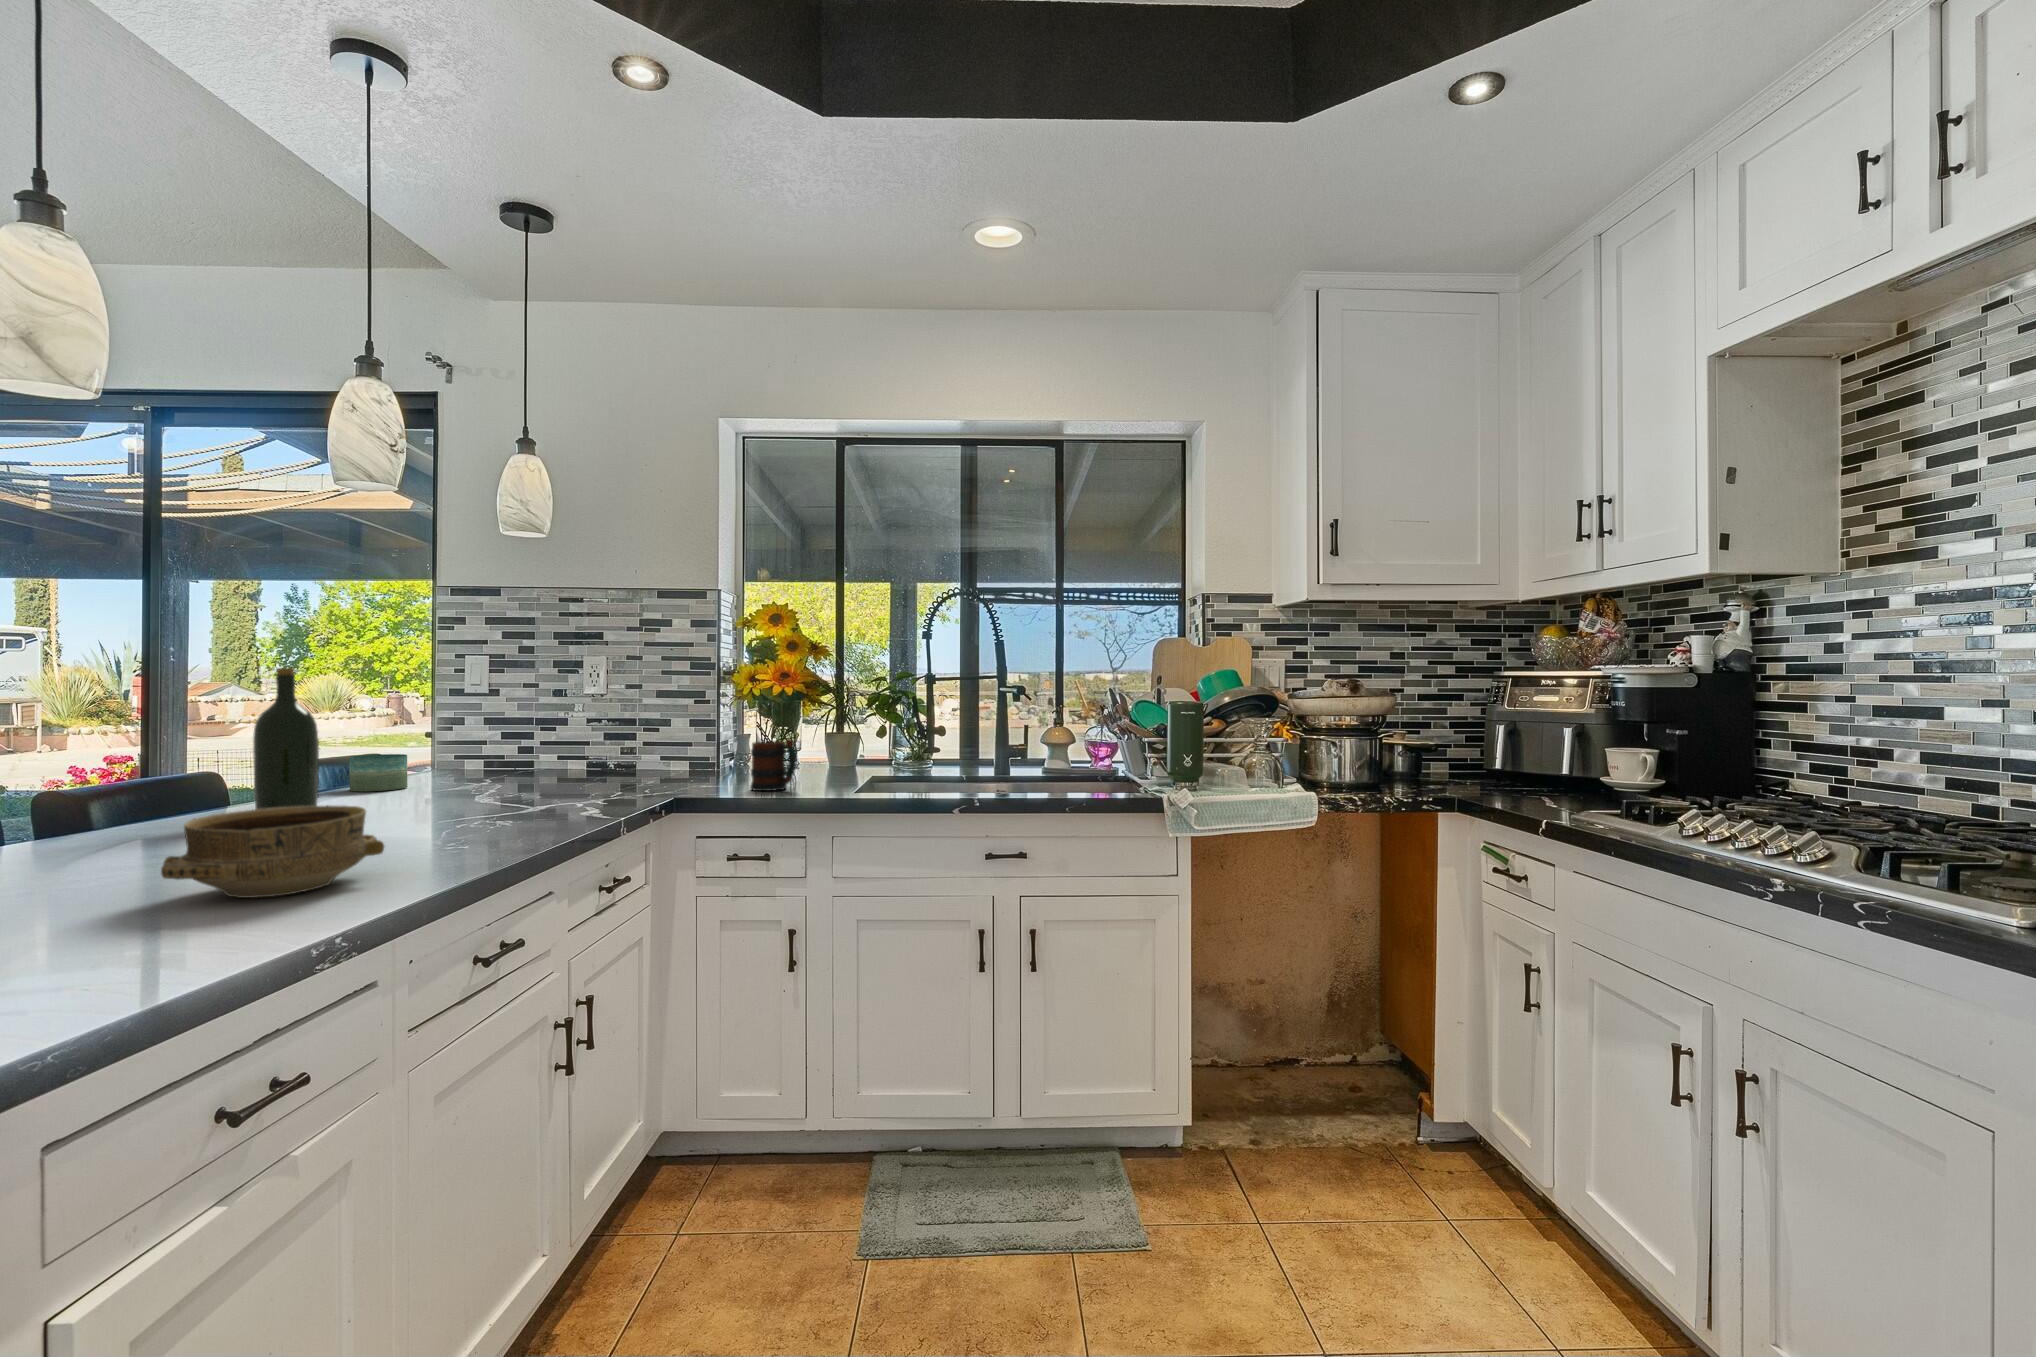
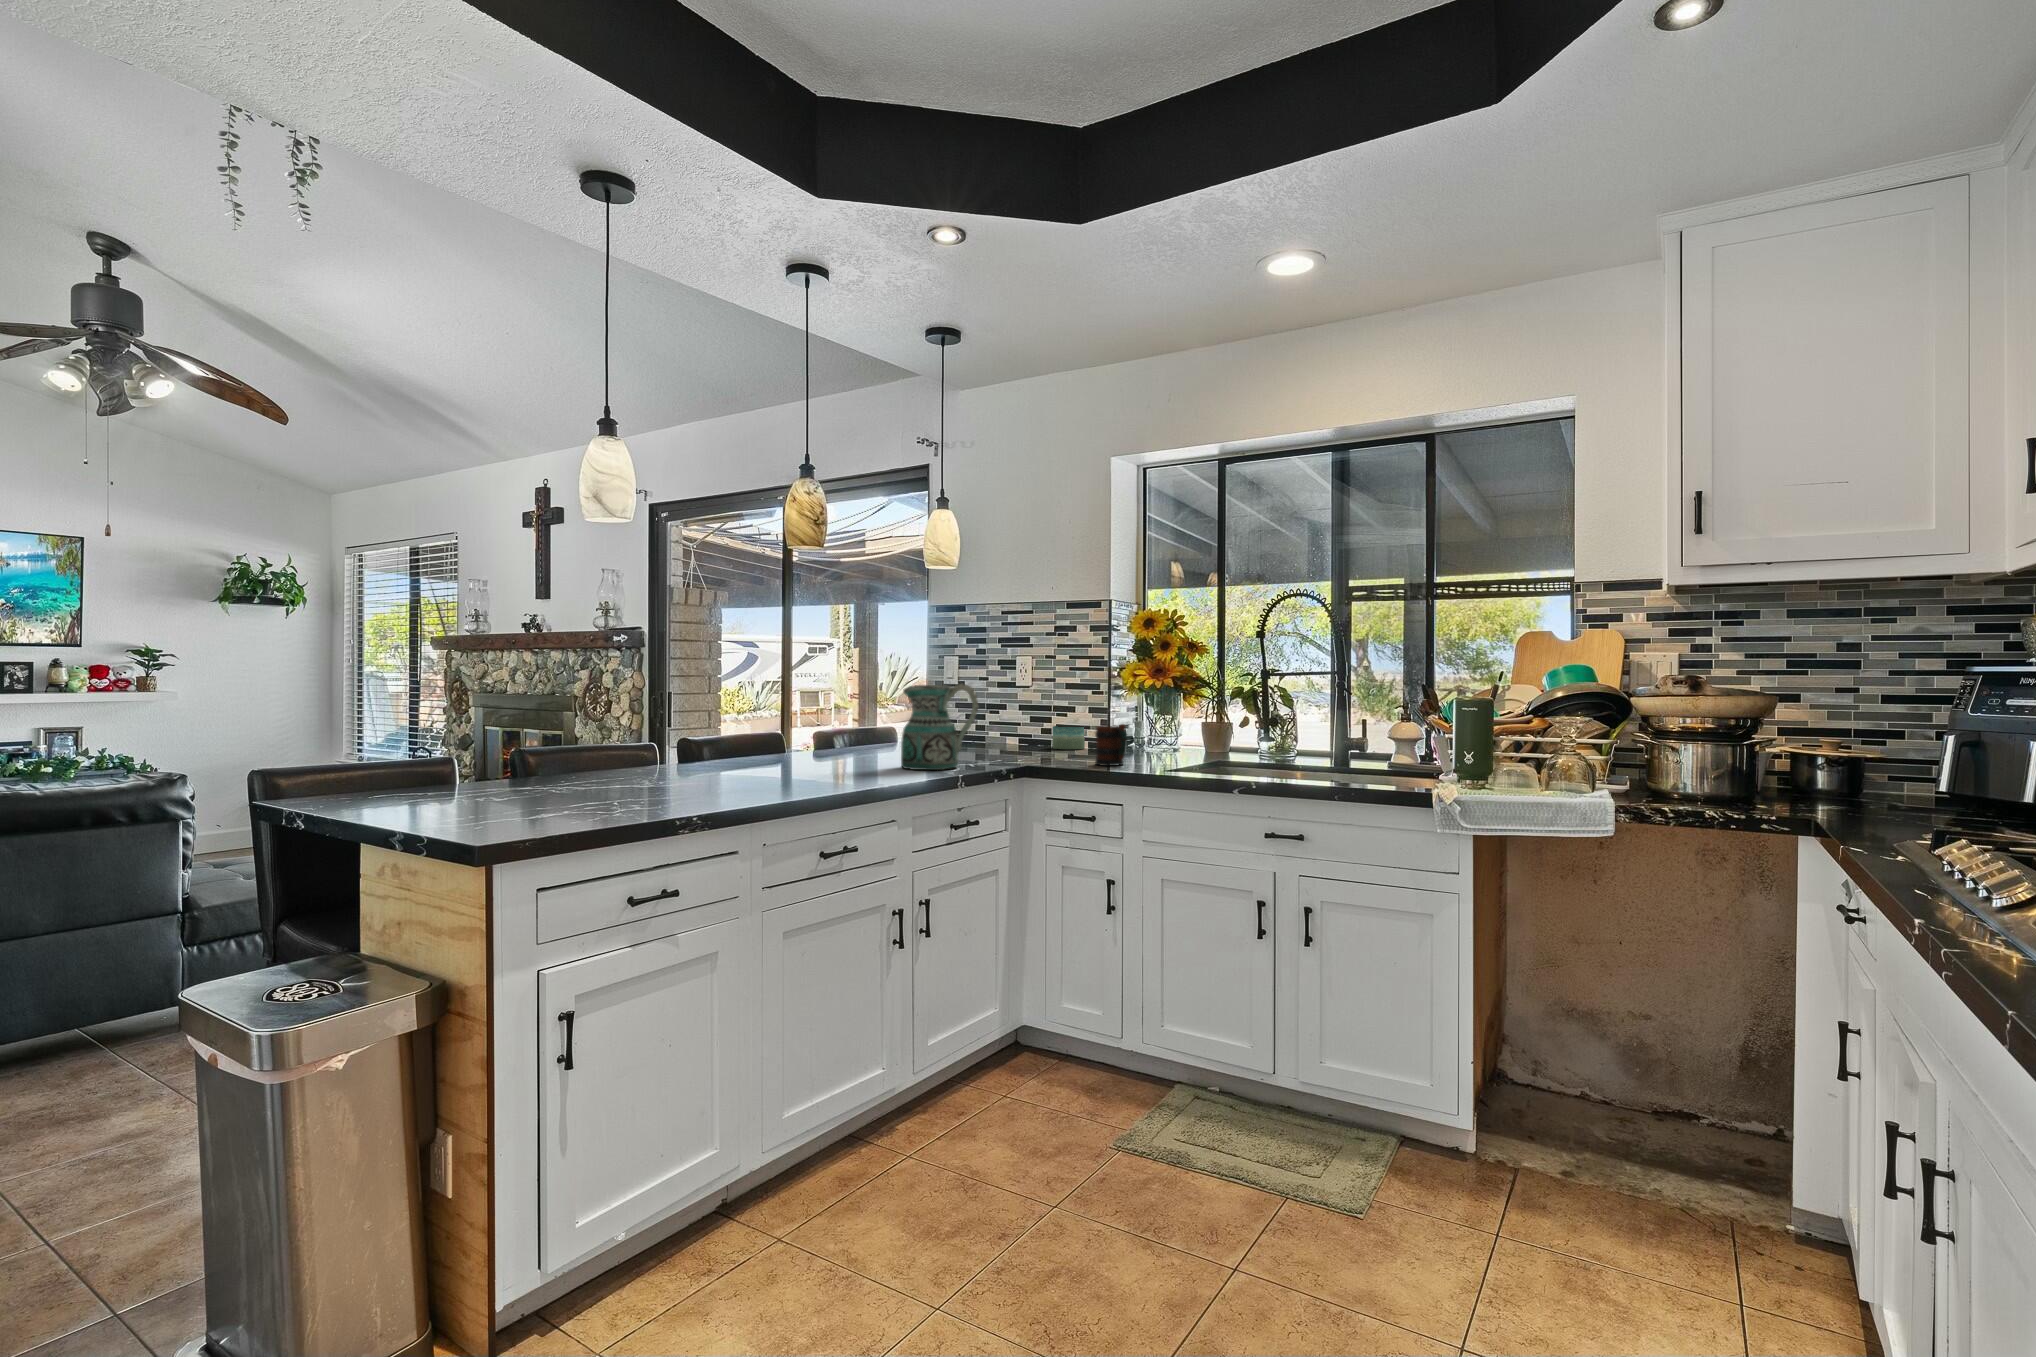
wine bottle: present [253,668,319,809] -> none [783,666,816,762]
ceramic pitcher: none [492,693,615,818] -> present [901,684,978,770]
candle: present [349,754,408,791] -> present [1053,726,1085,749]
ceramic bowl: present [161,805,384,898] -> none [690,746,795,793]

